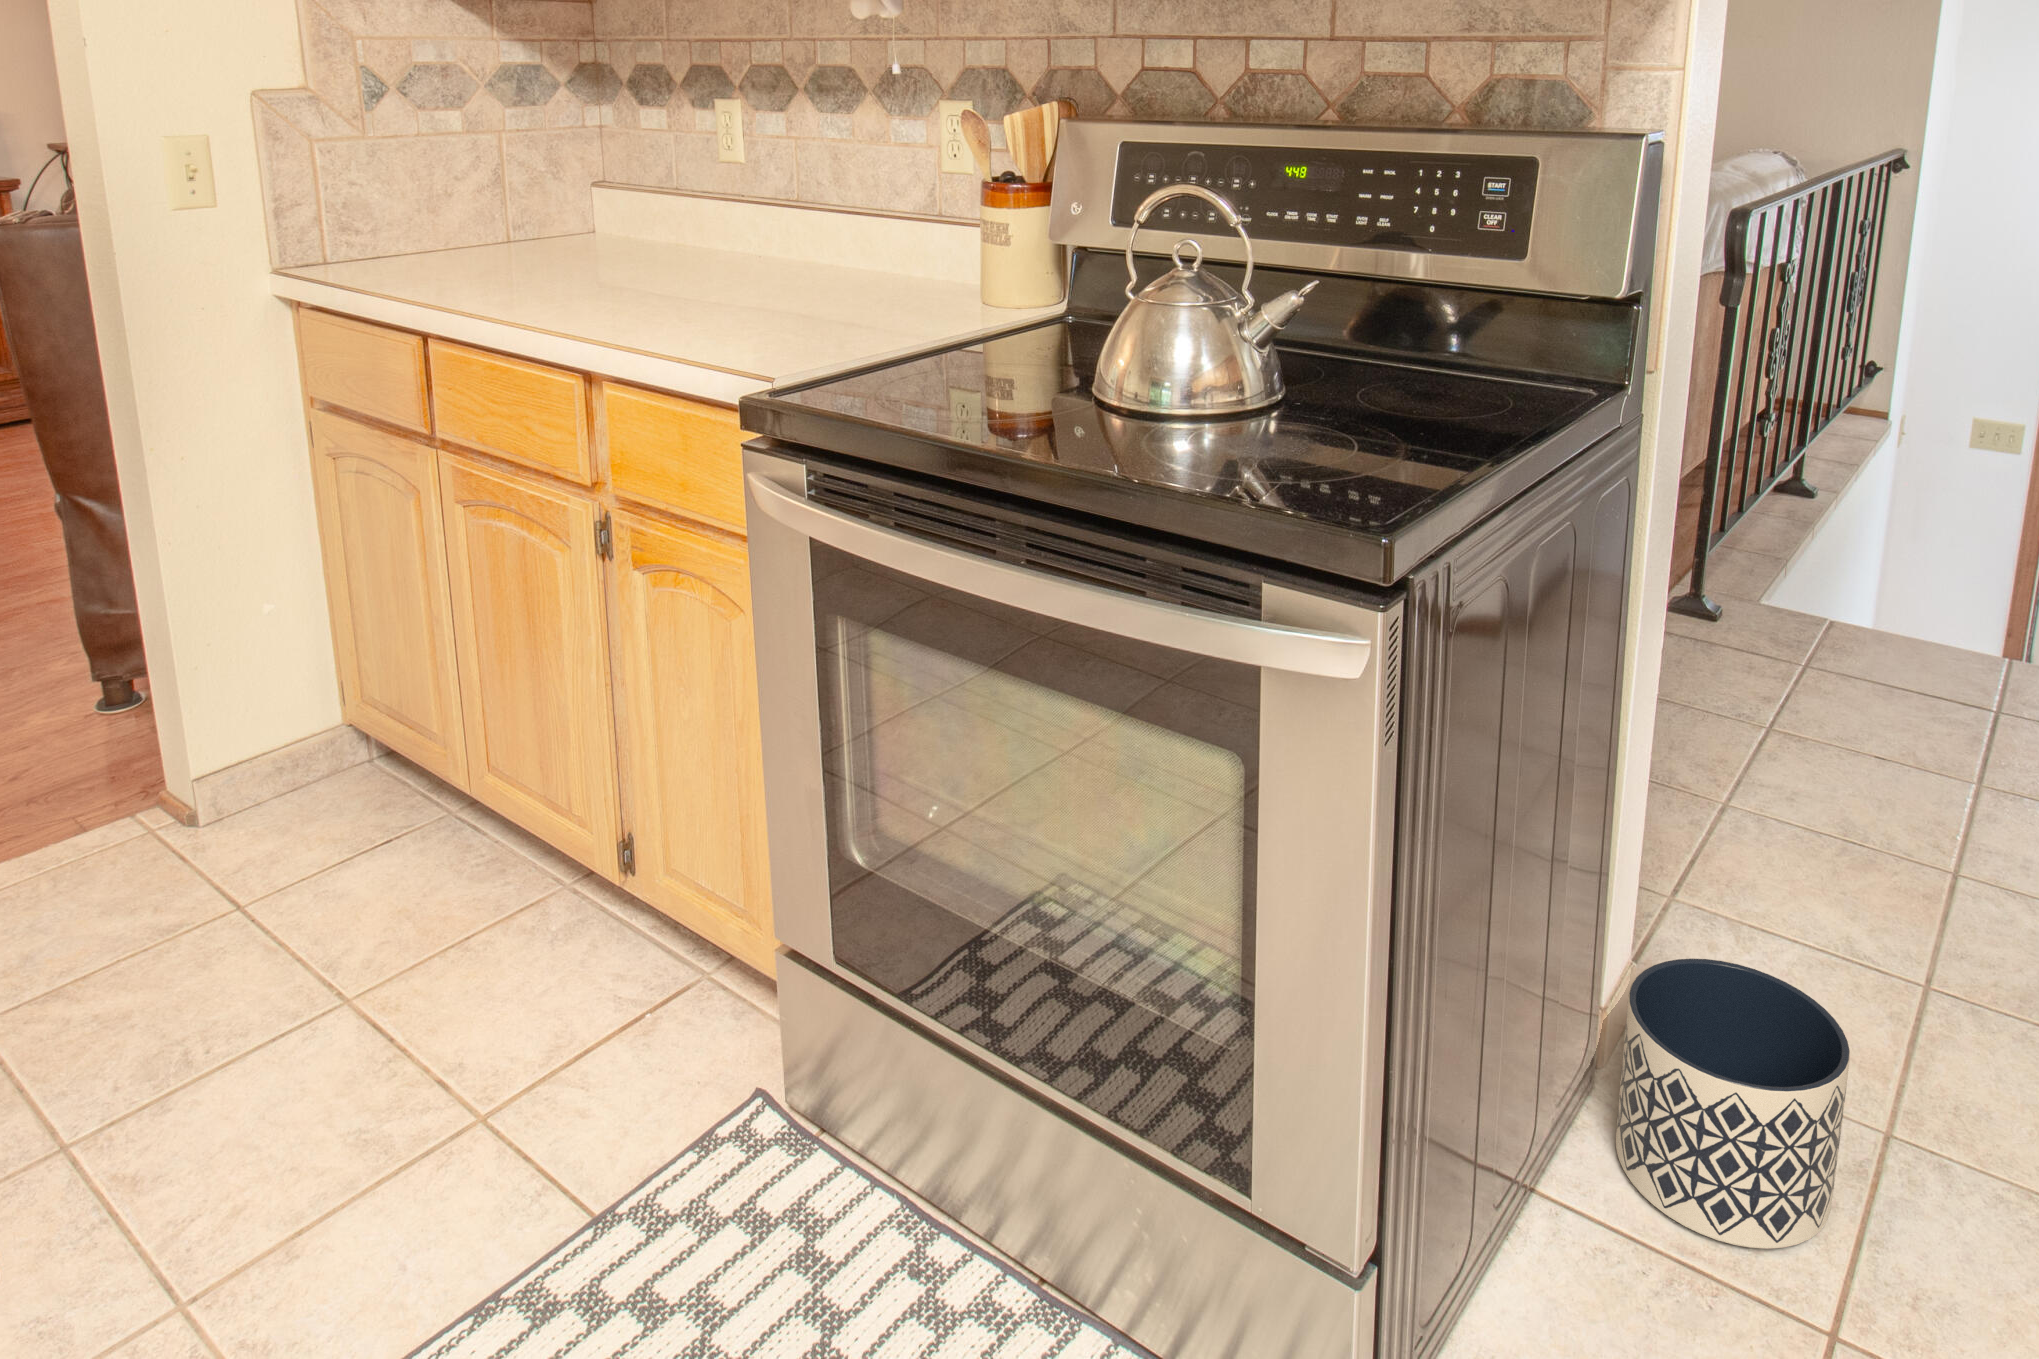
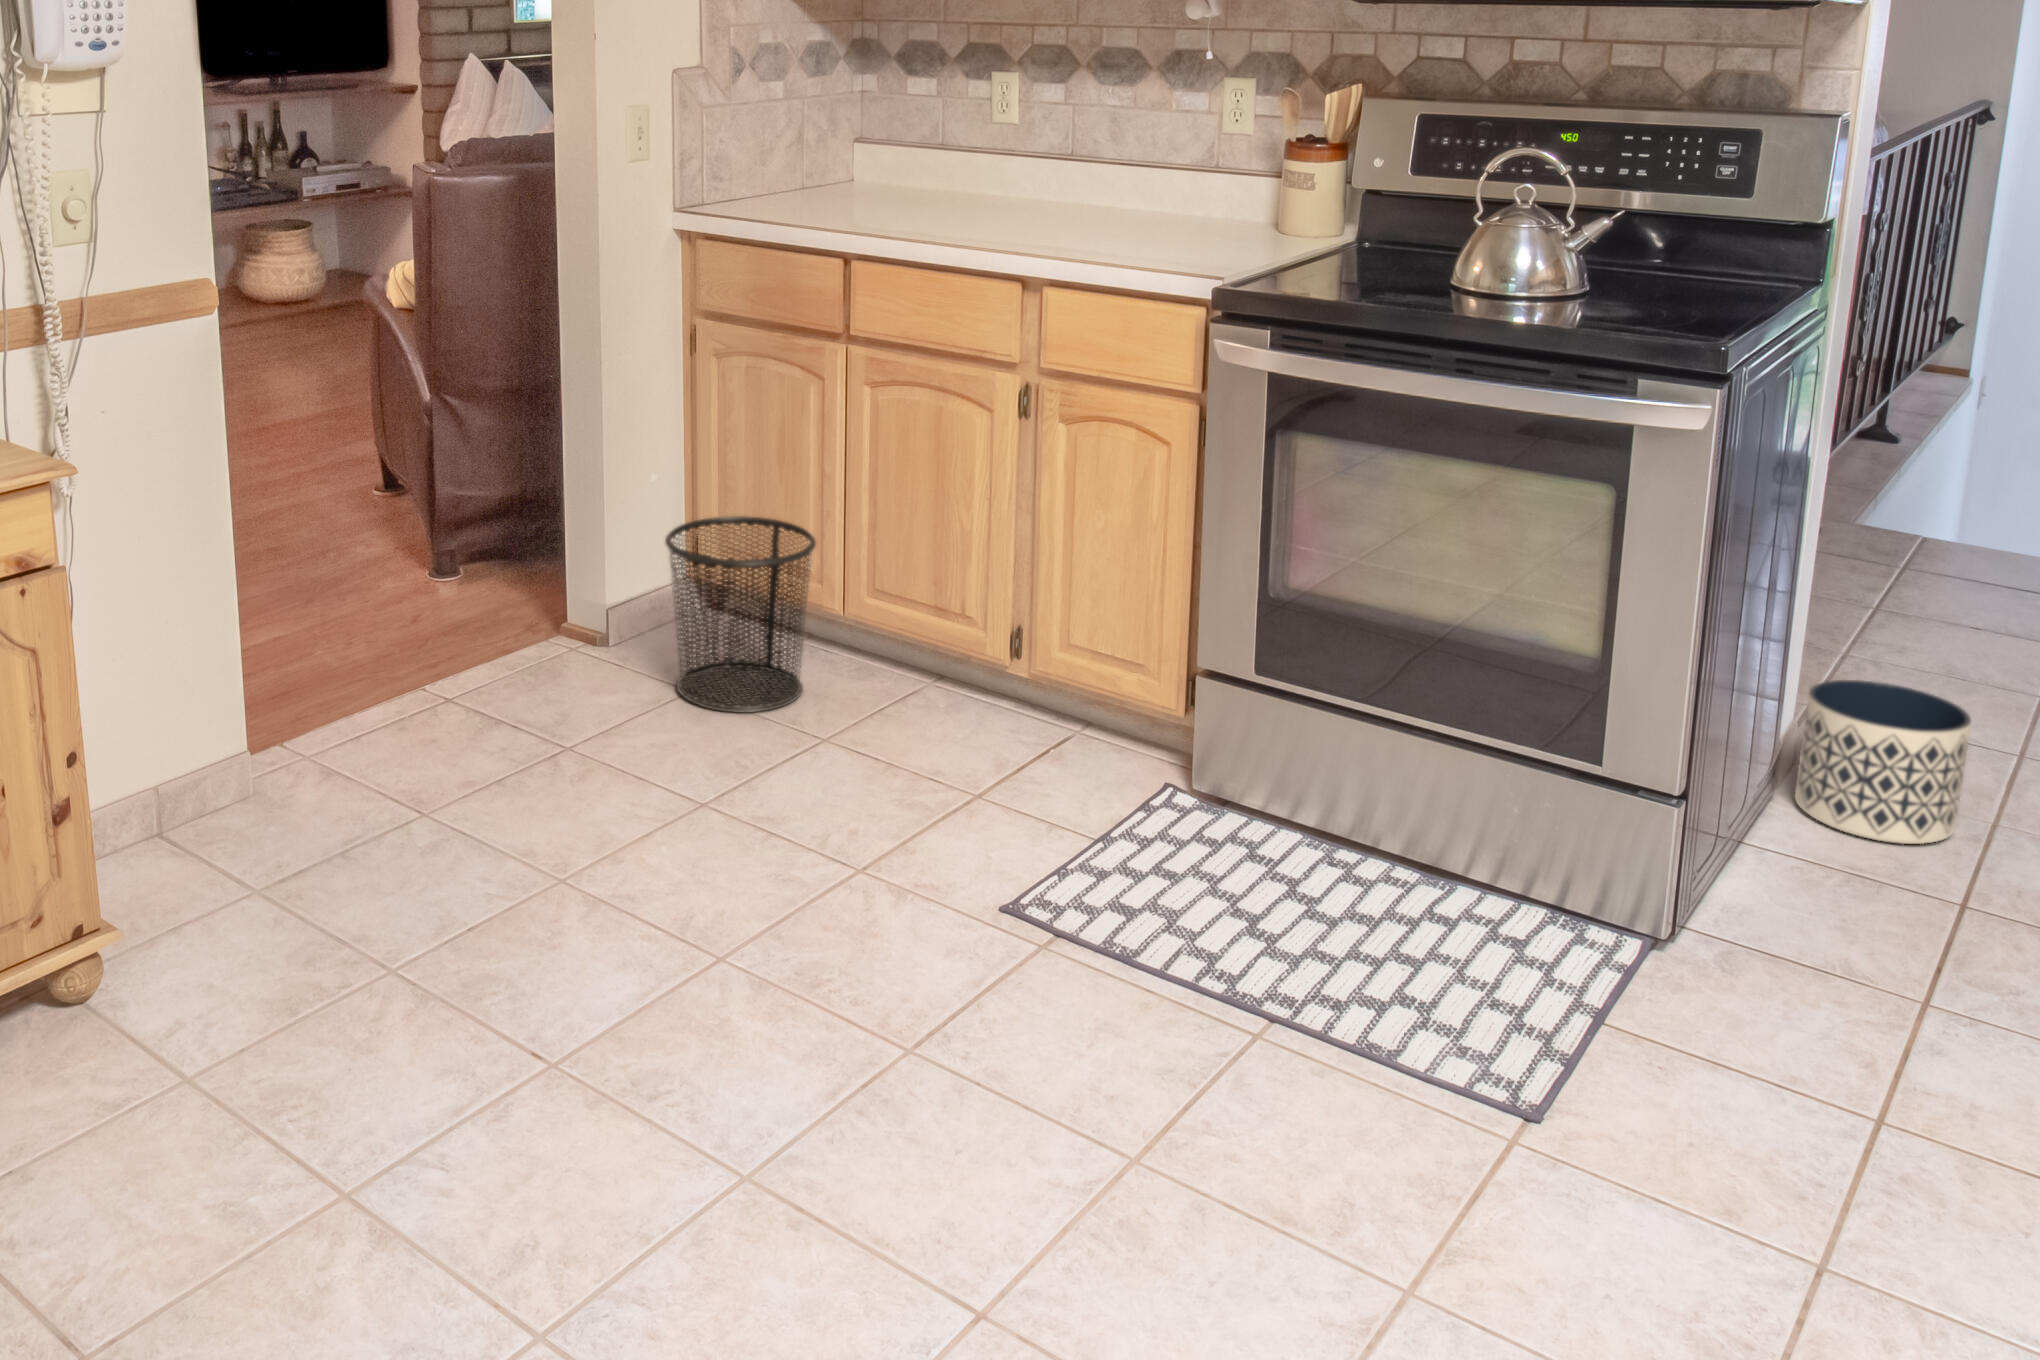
waste bin: none [119,696,367,998] -> present [665,516,816,713]

